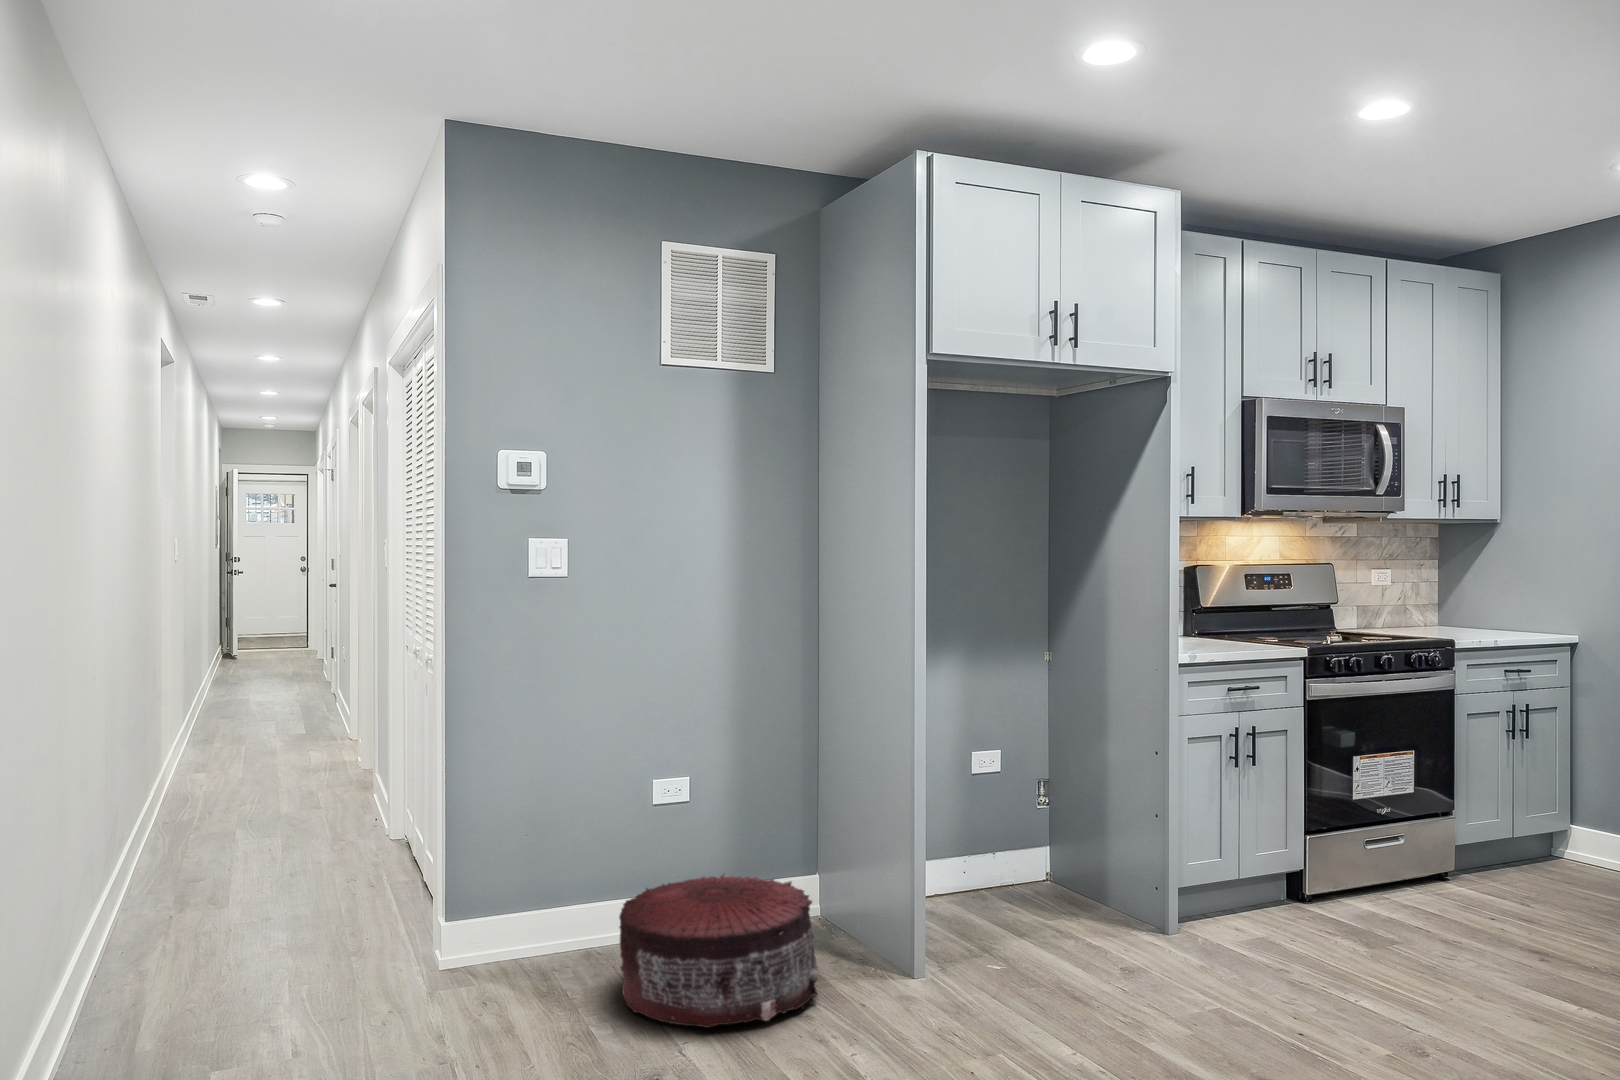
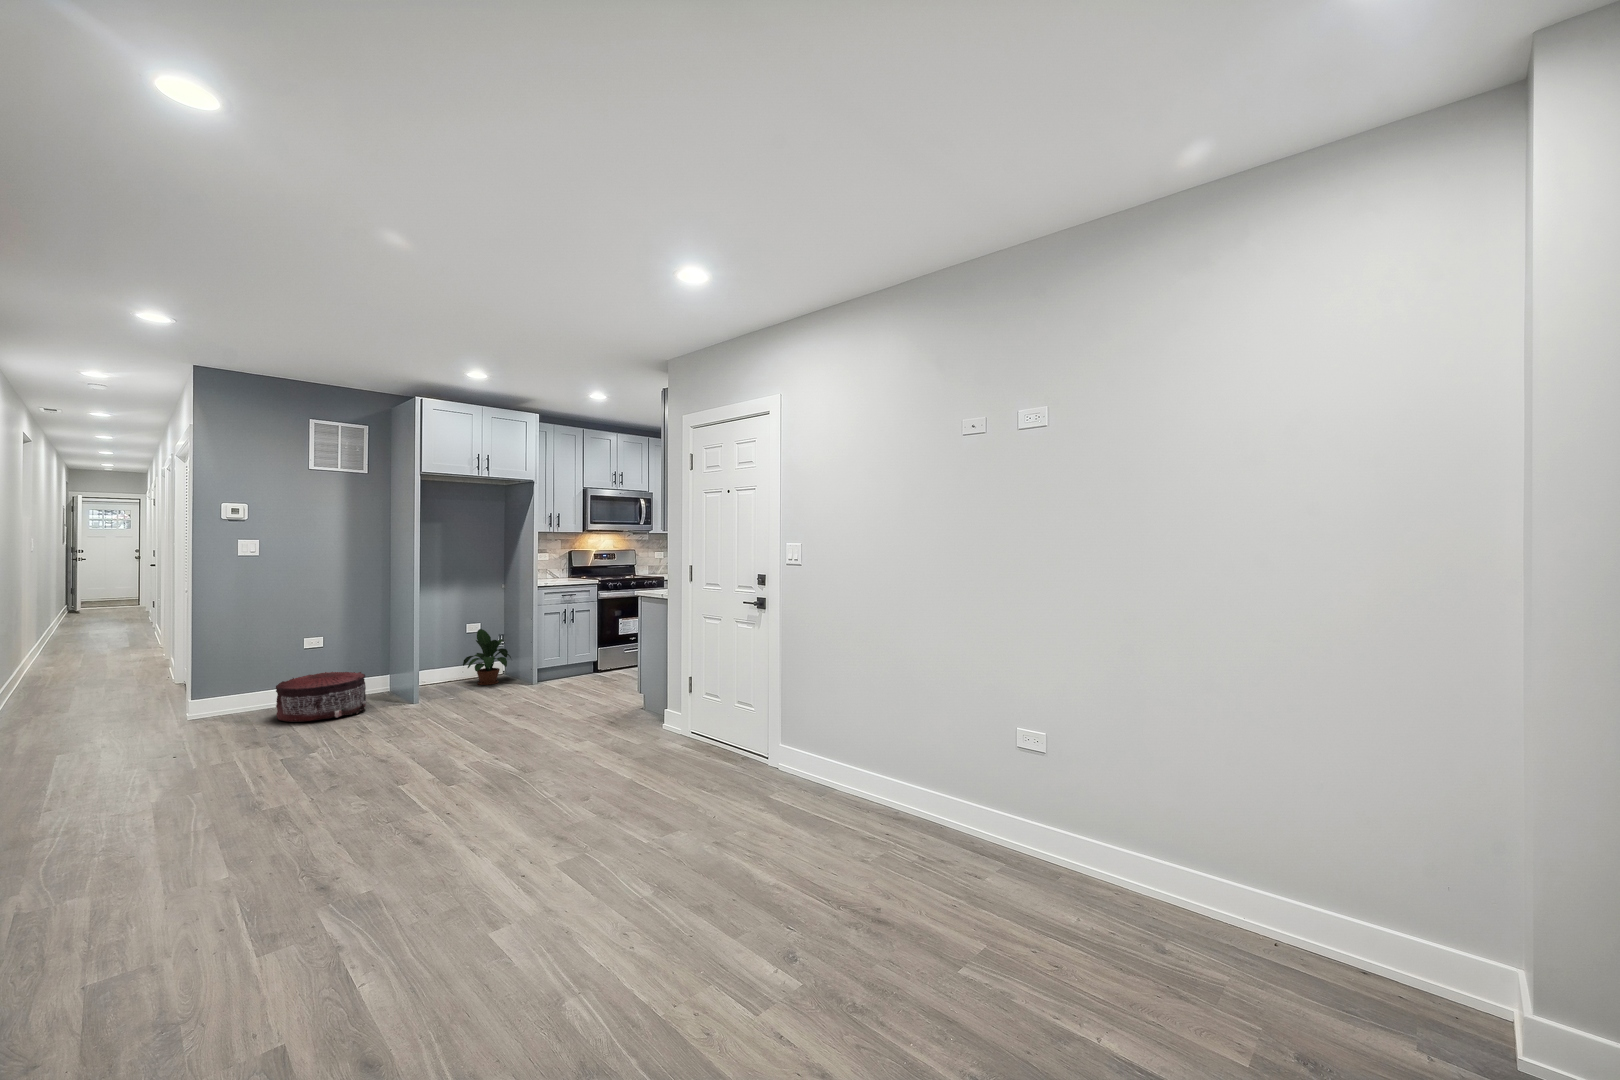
potted plant: none [975,765,1094,917] -> present [463,629,511,685]

